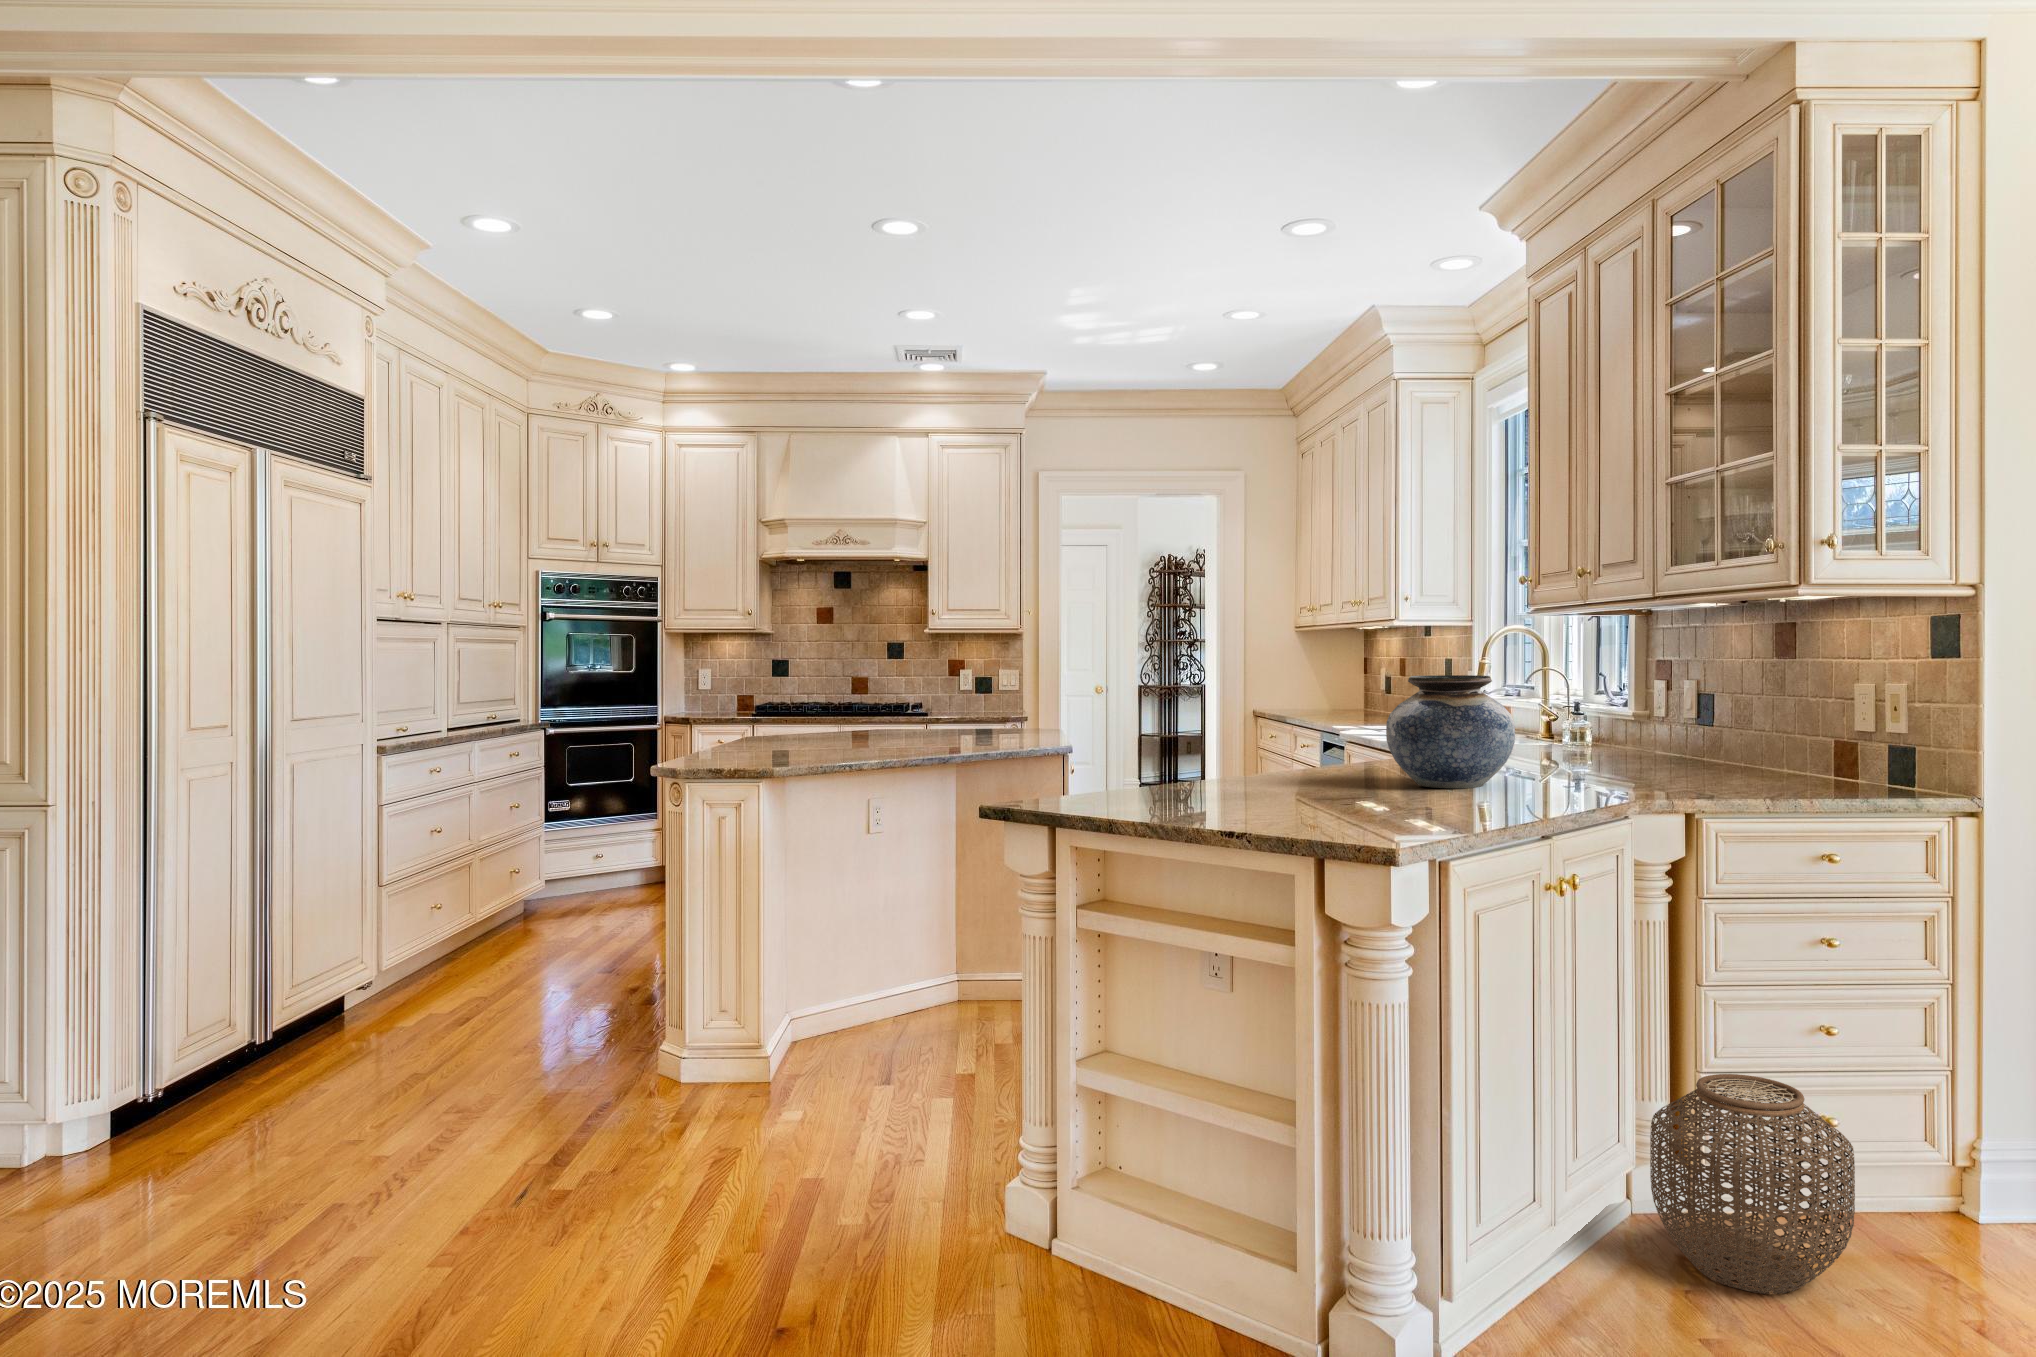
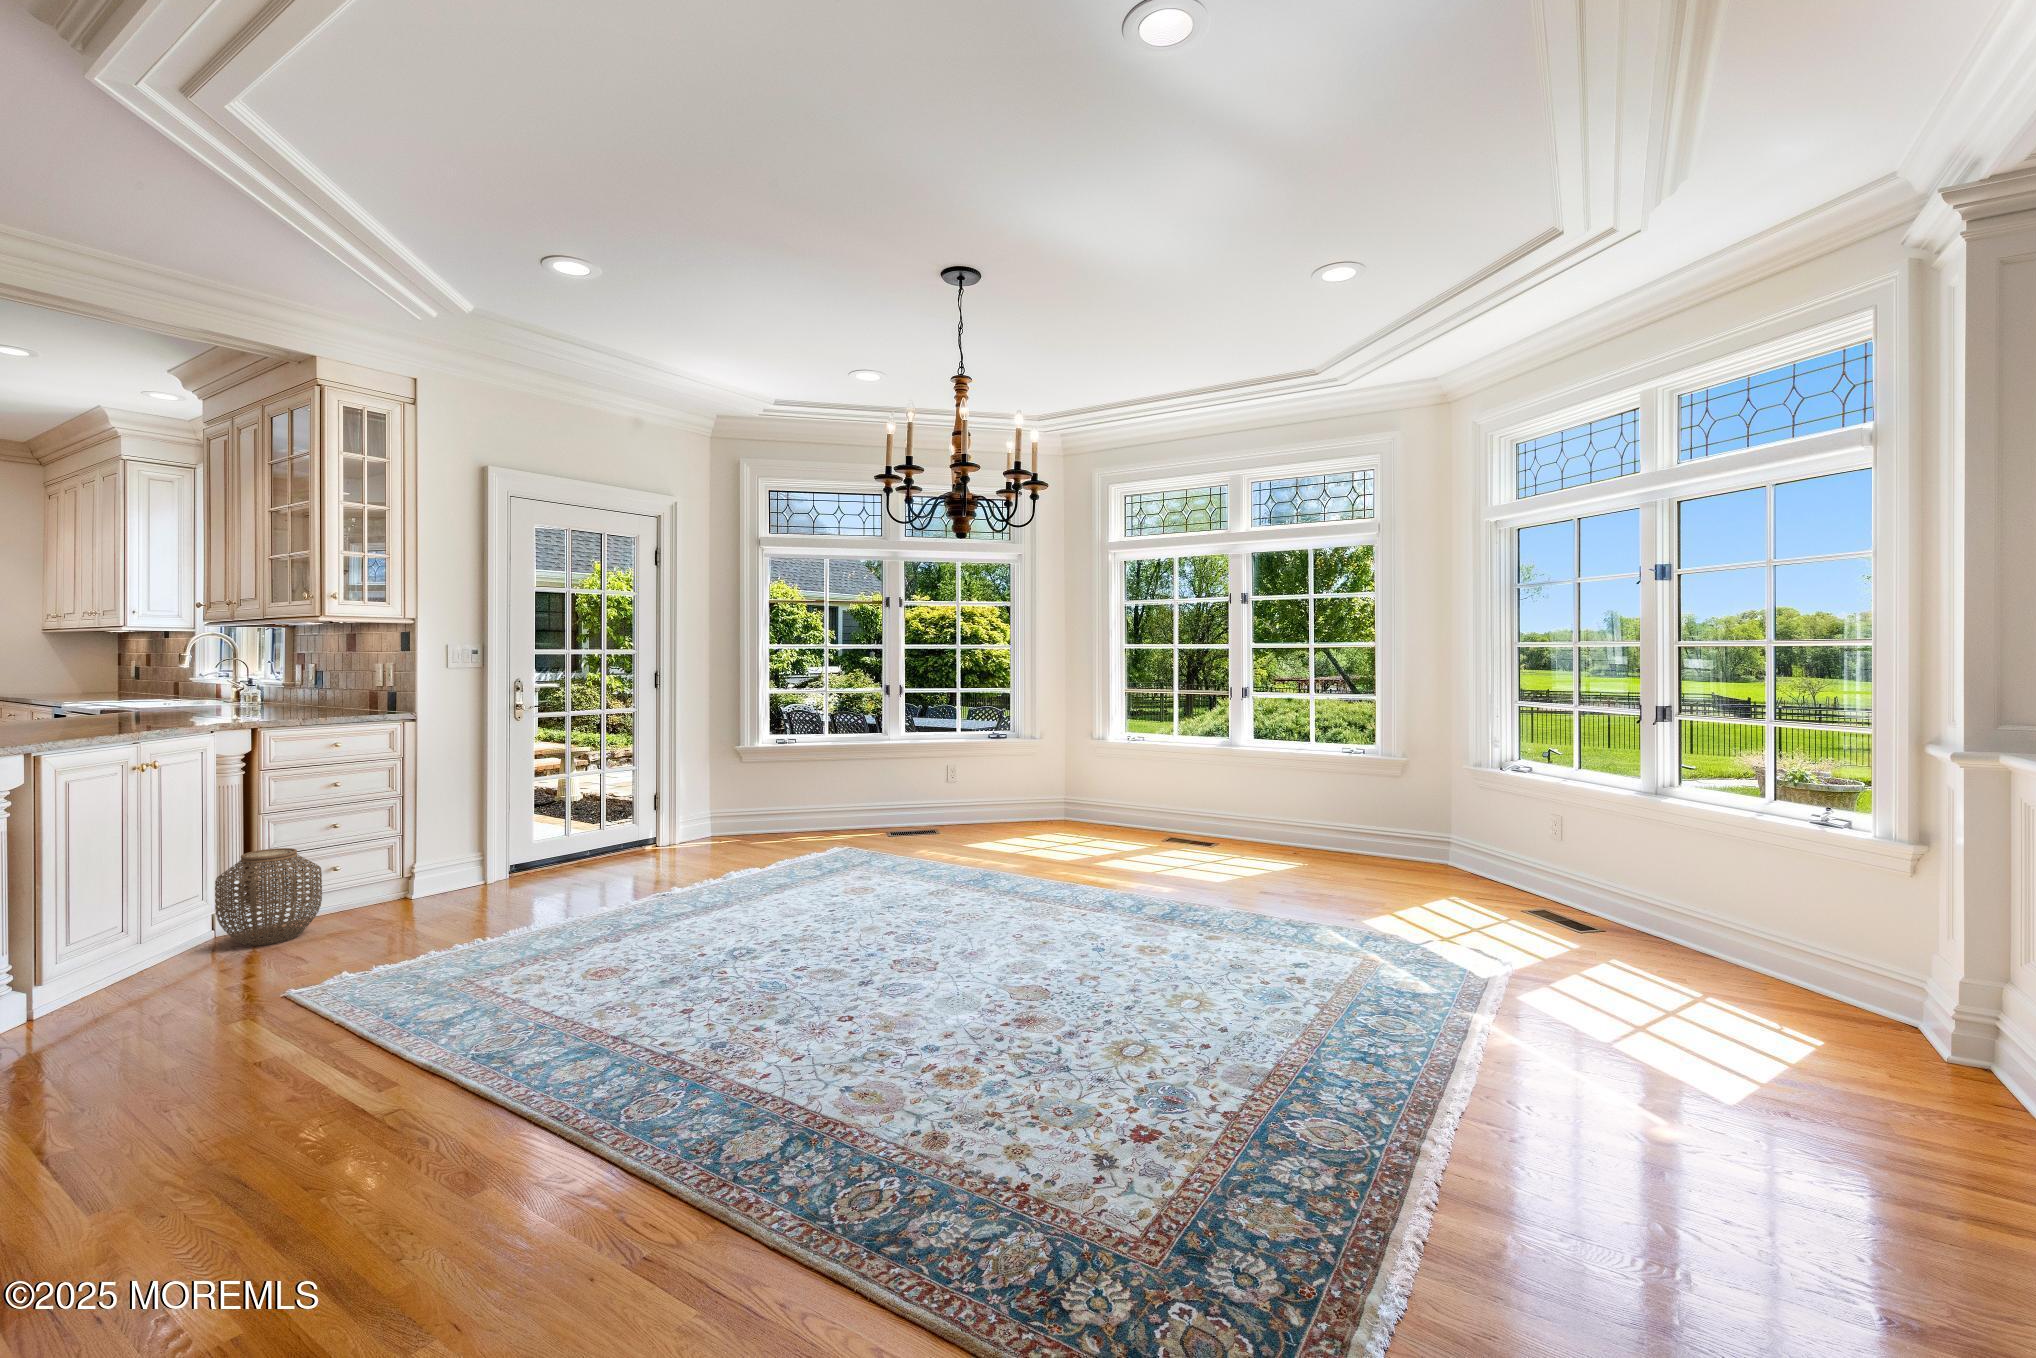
vase: present [1386,675,1515,788] -> none [48,660,146,724]

